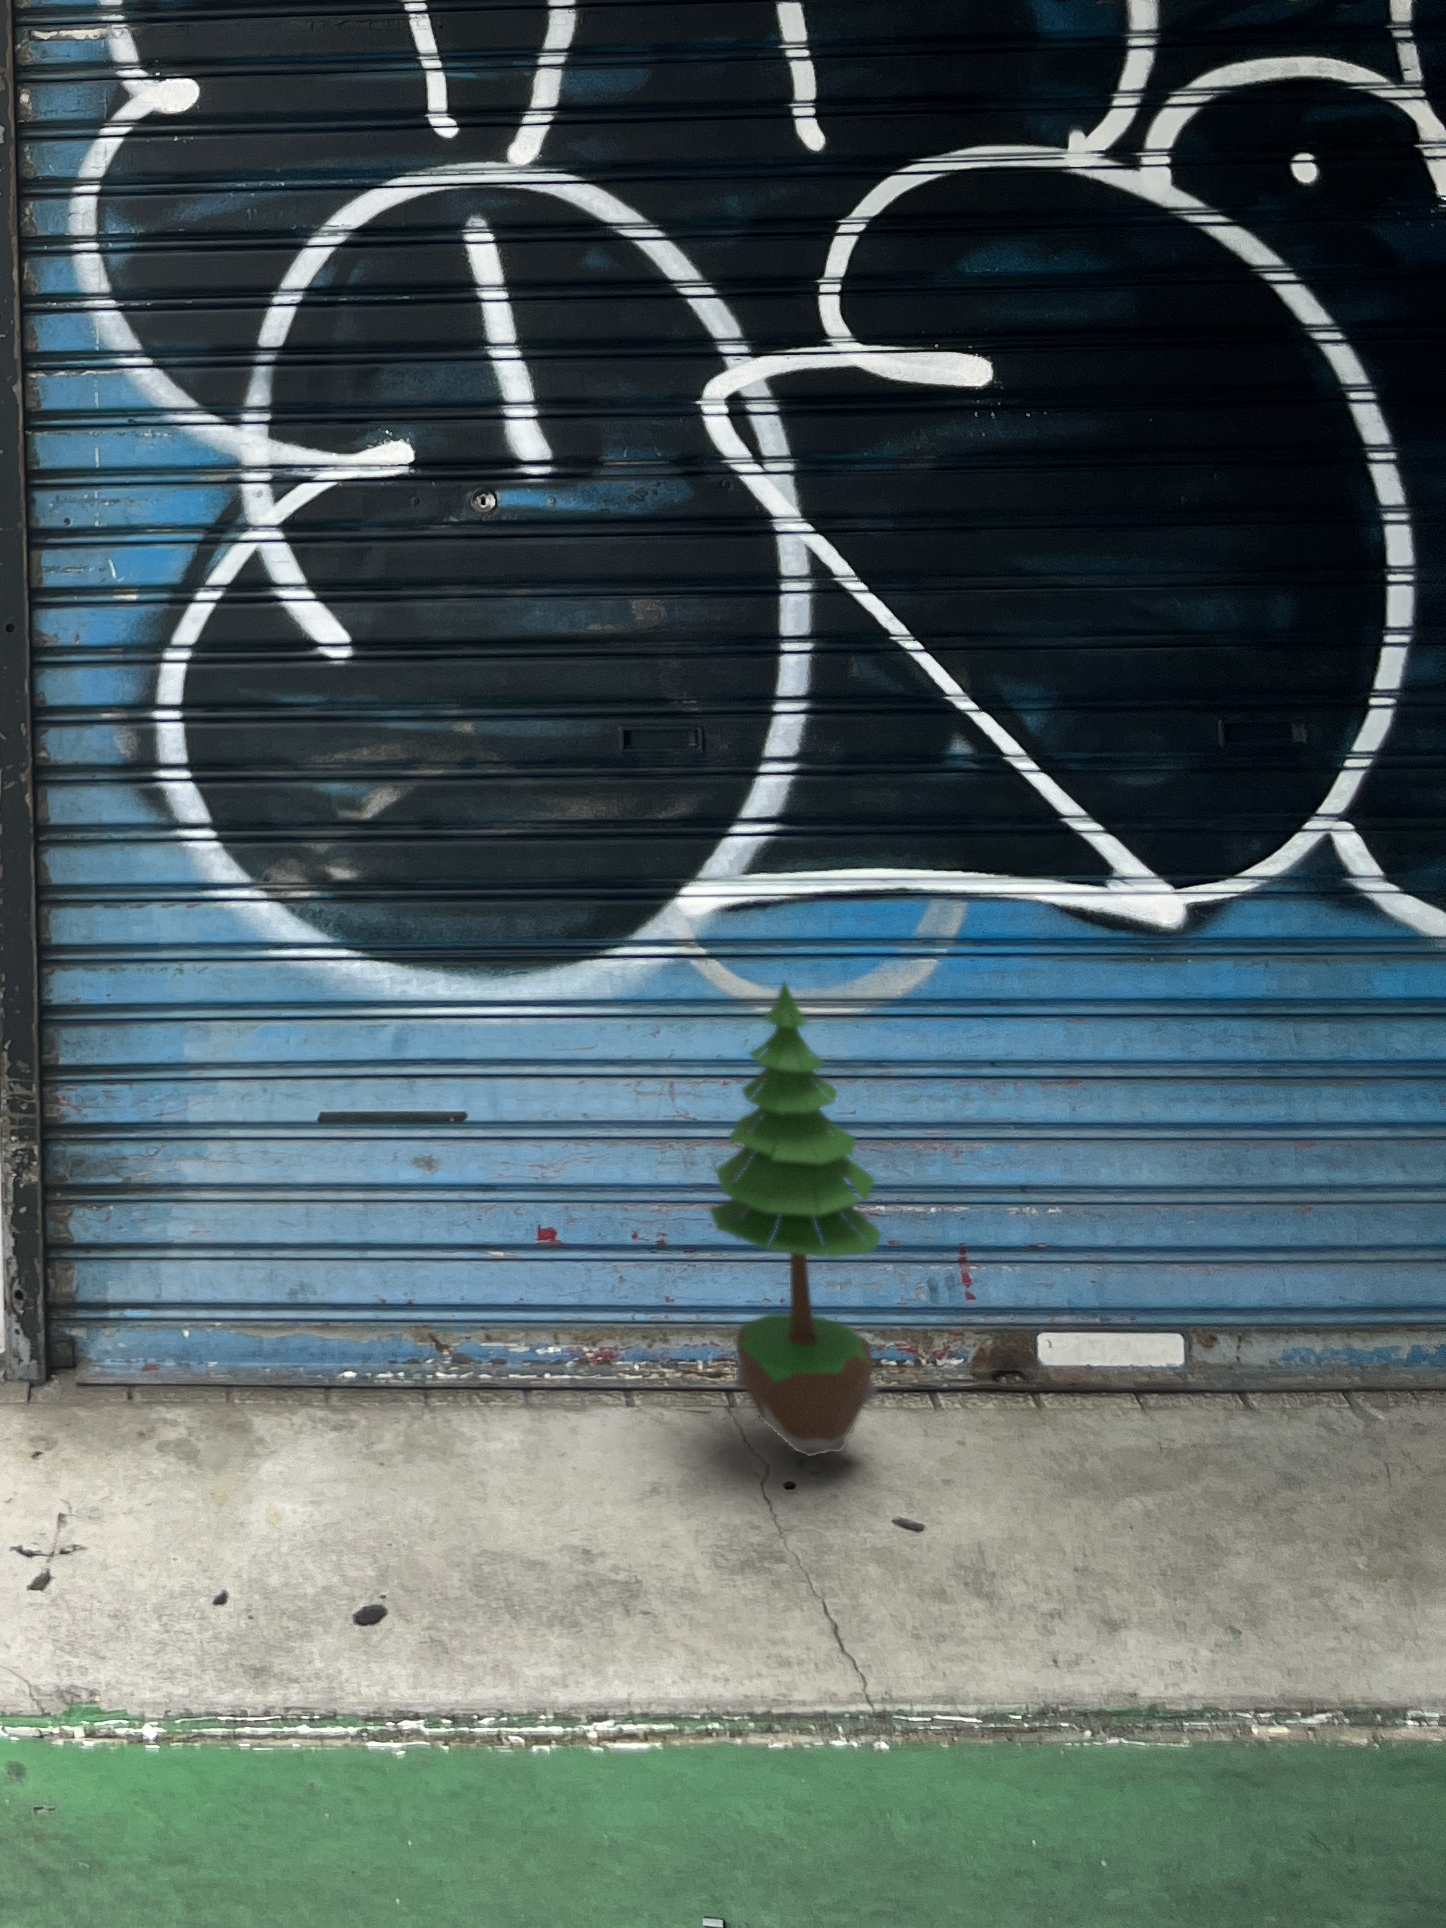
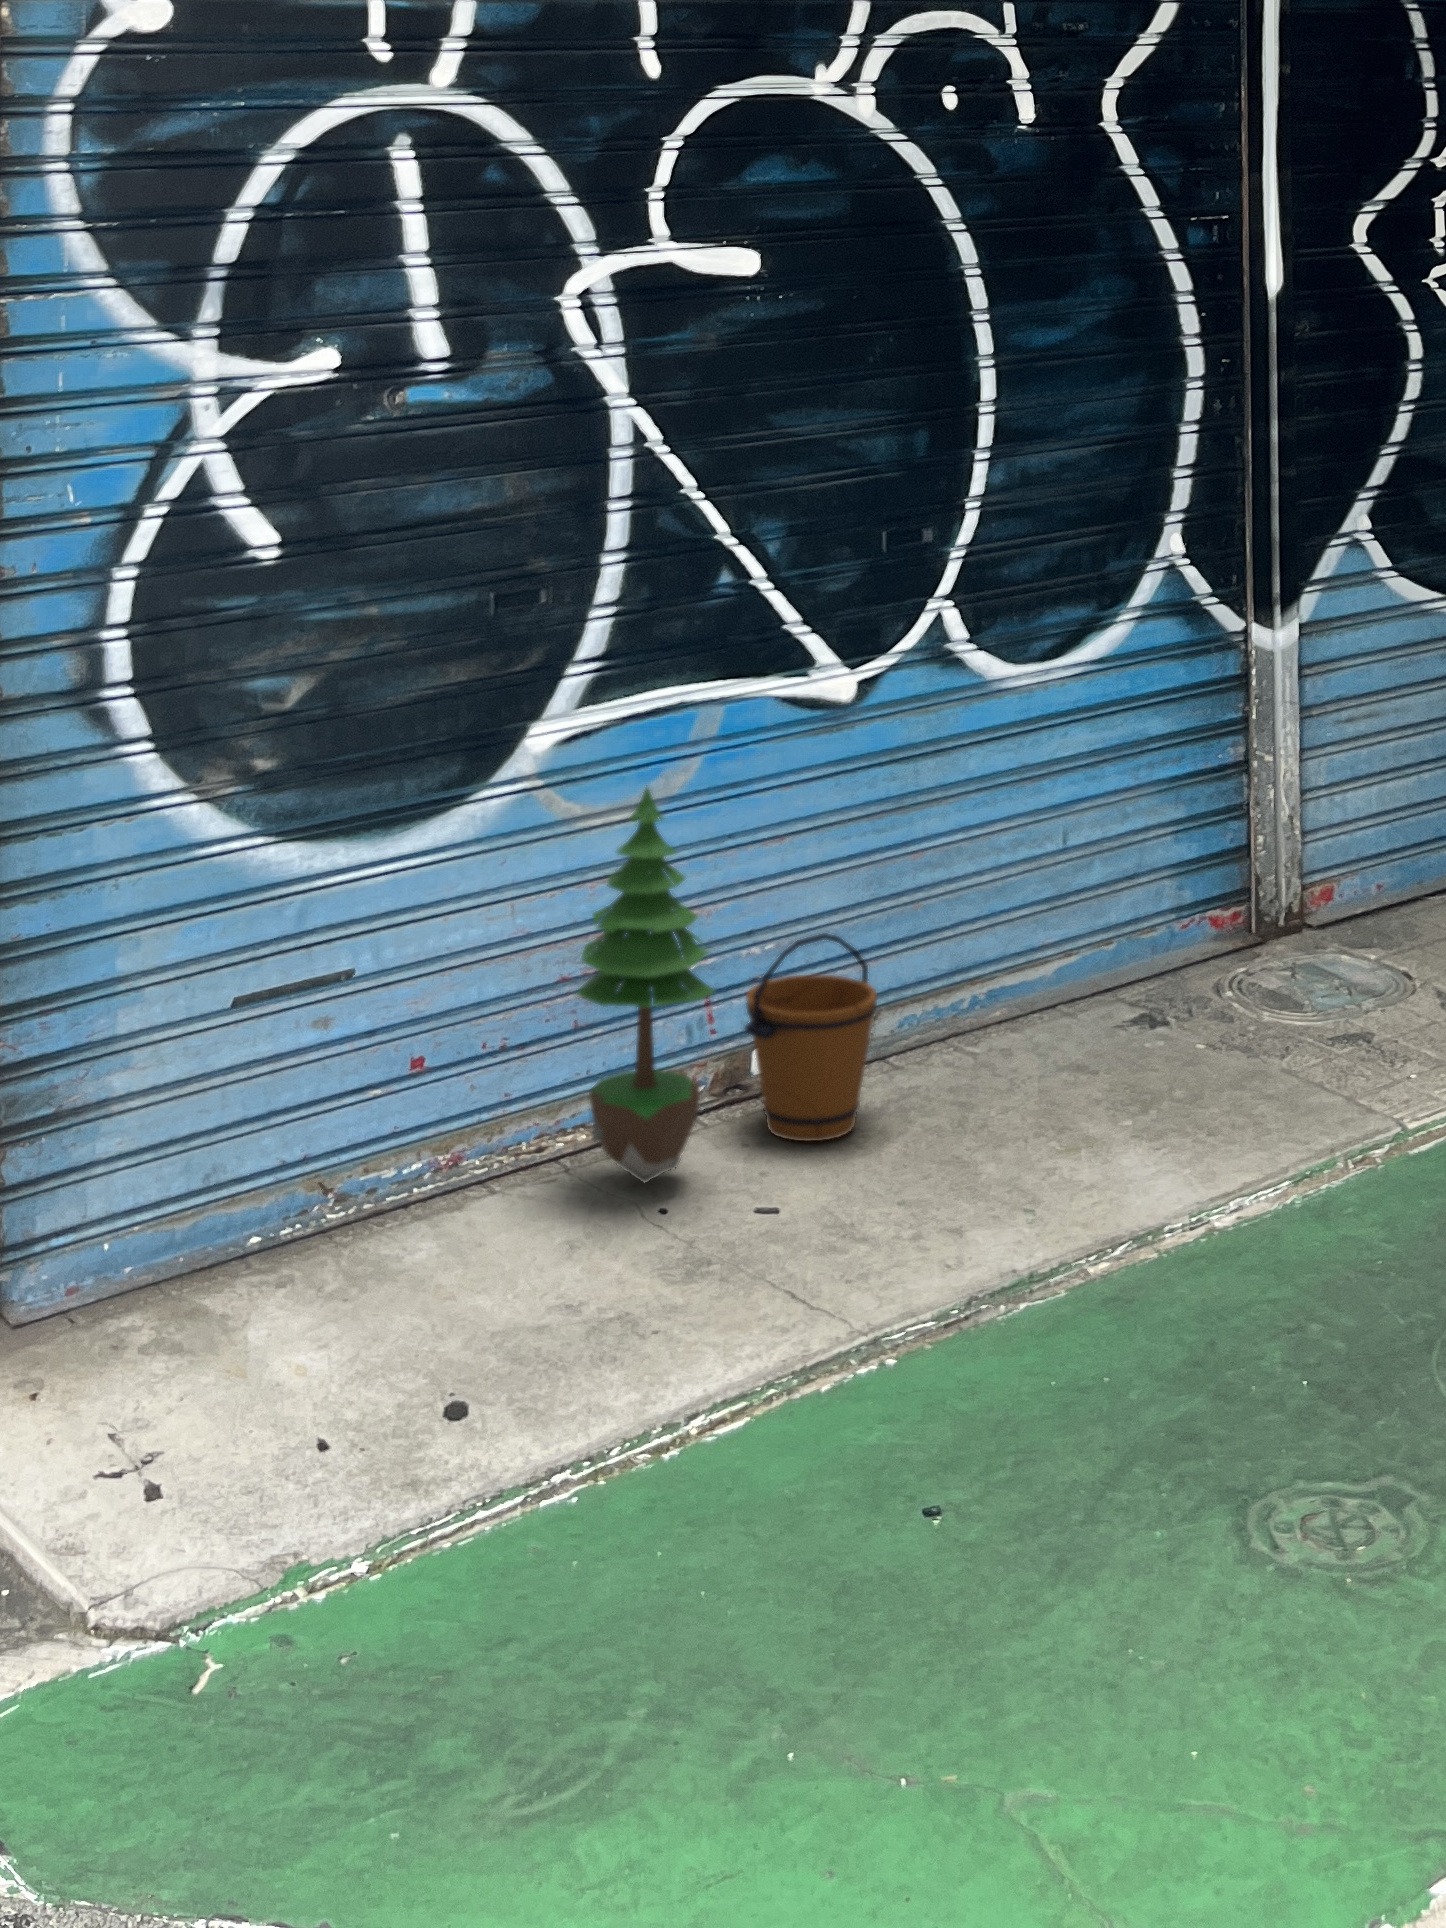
bucket: none [973,1213,1174,1482] -> present [745,934,877,1141]

